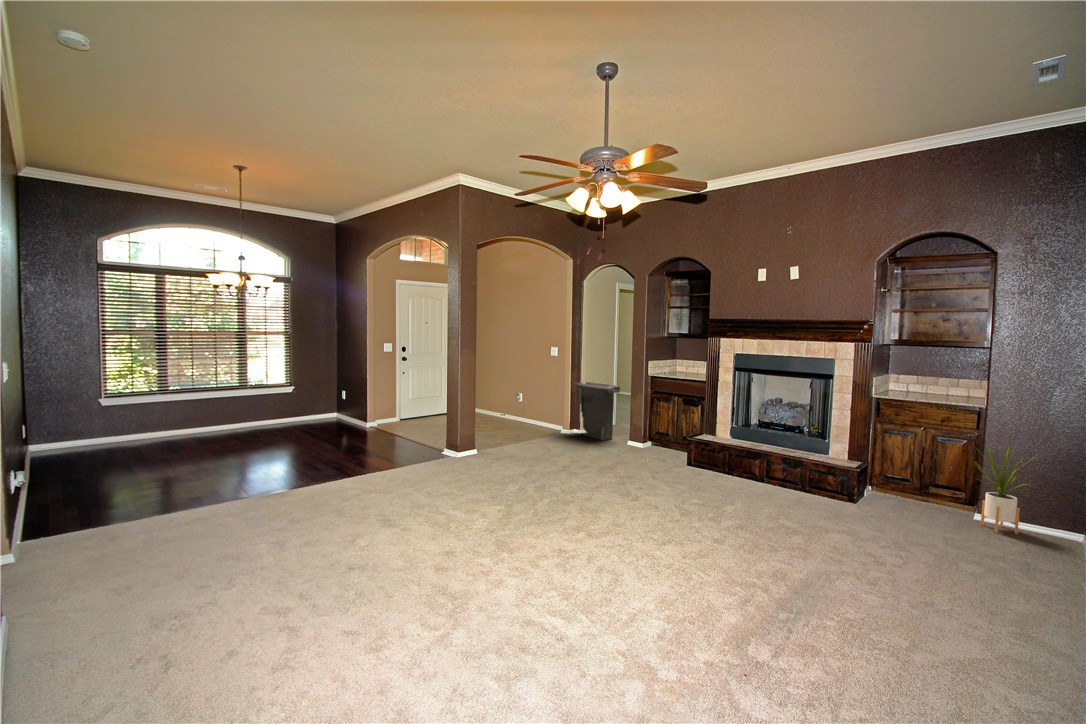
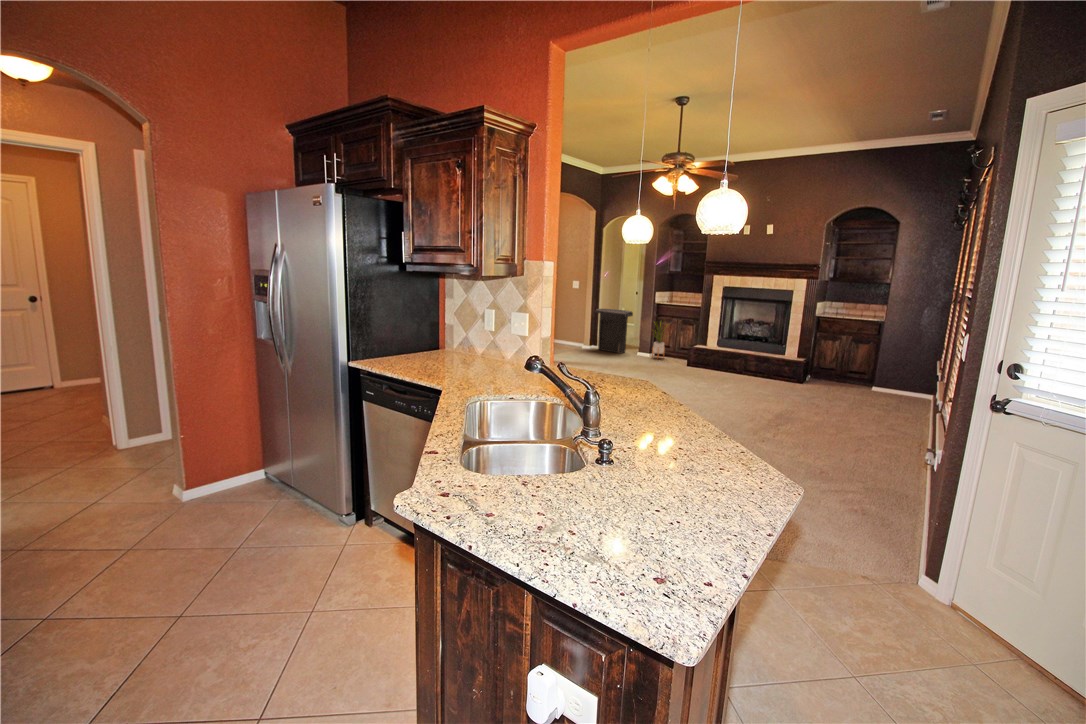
house plant: present [975,445,1030,534] -> present [652,325,665,357]

